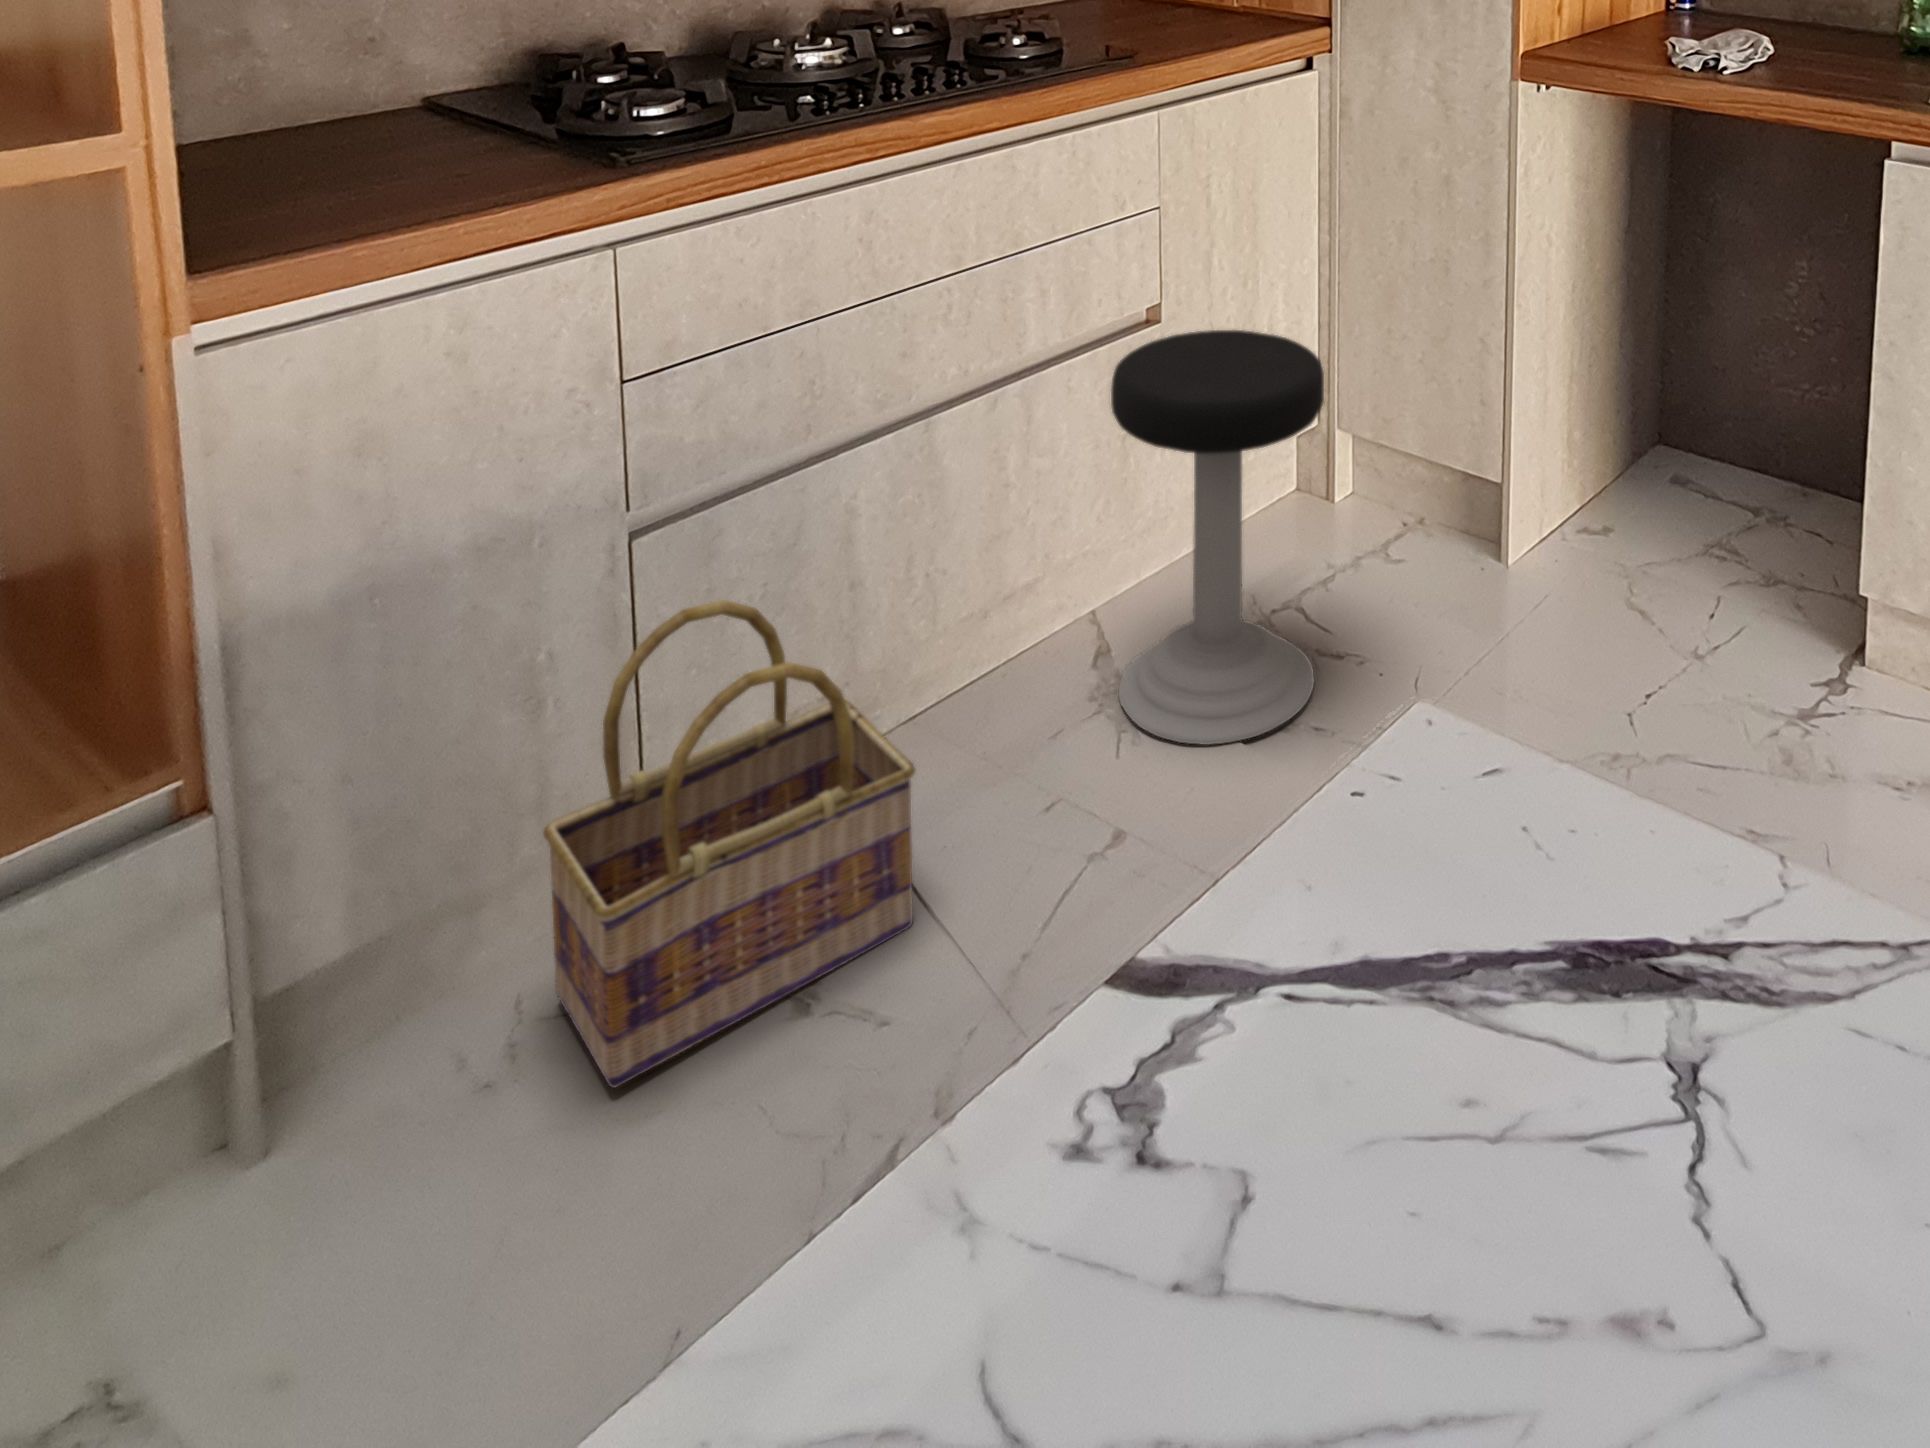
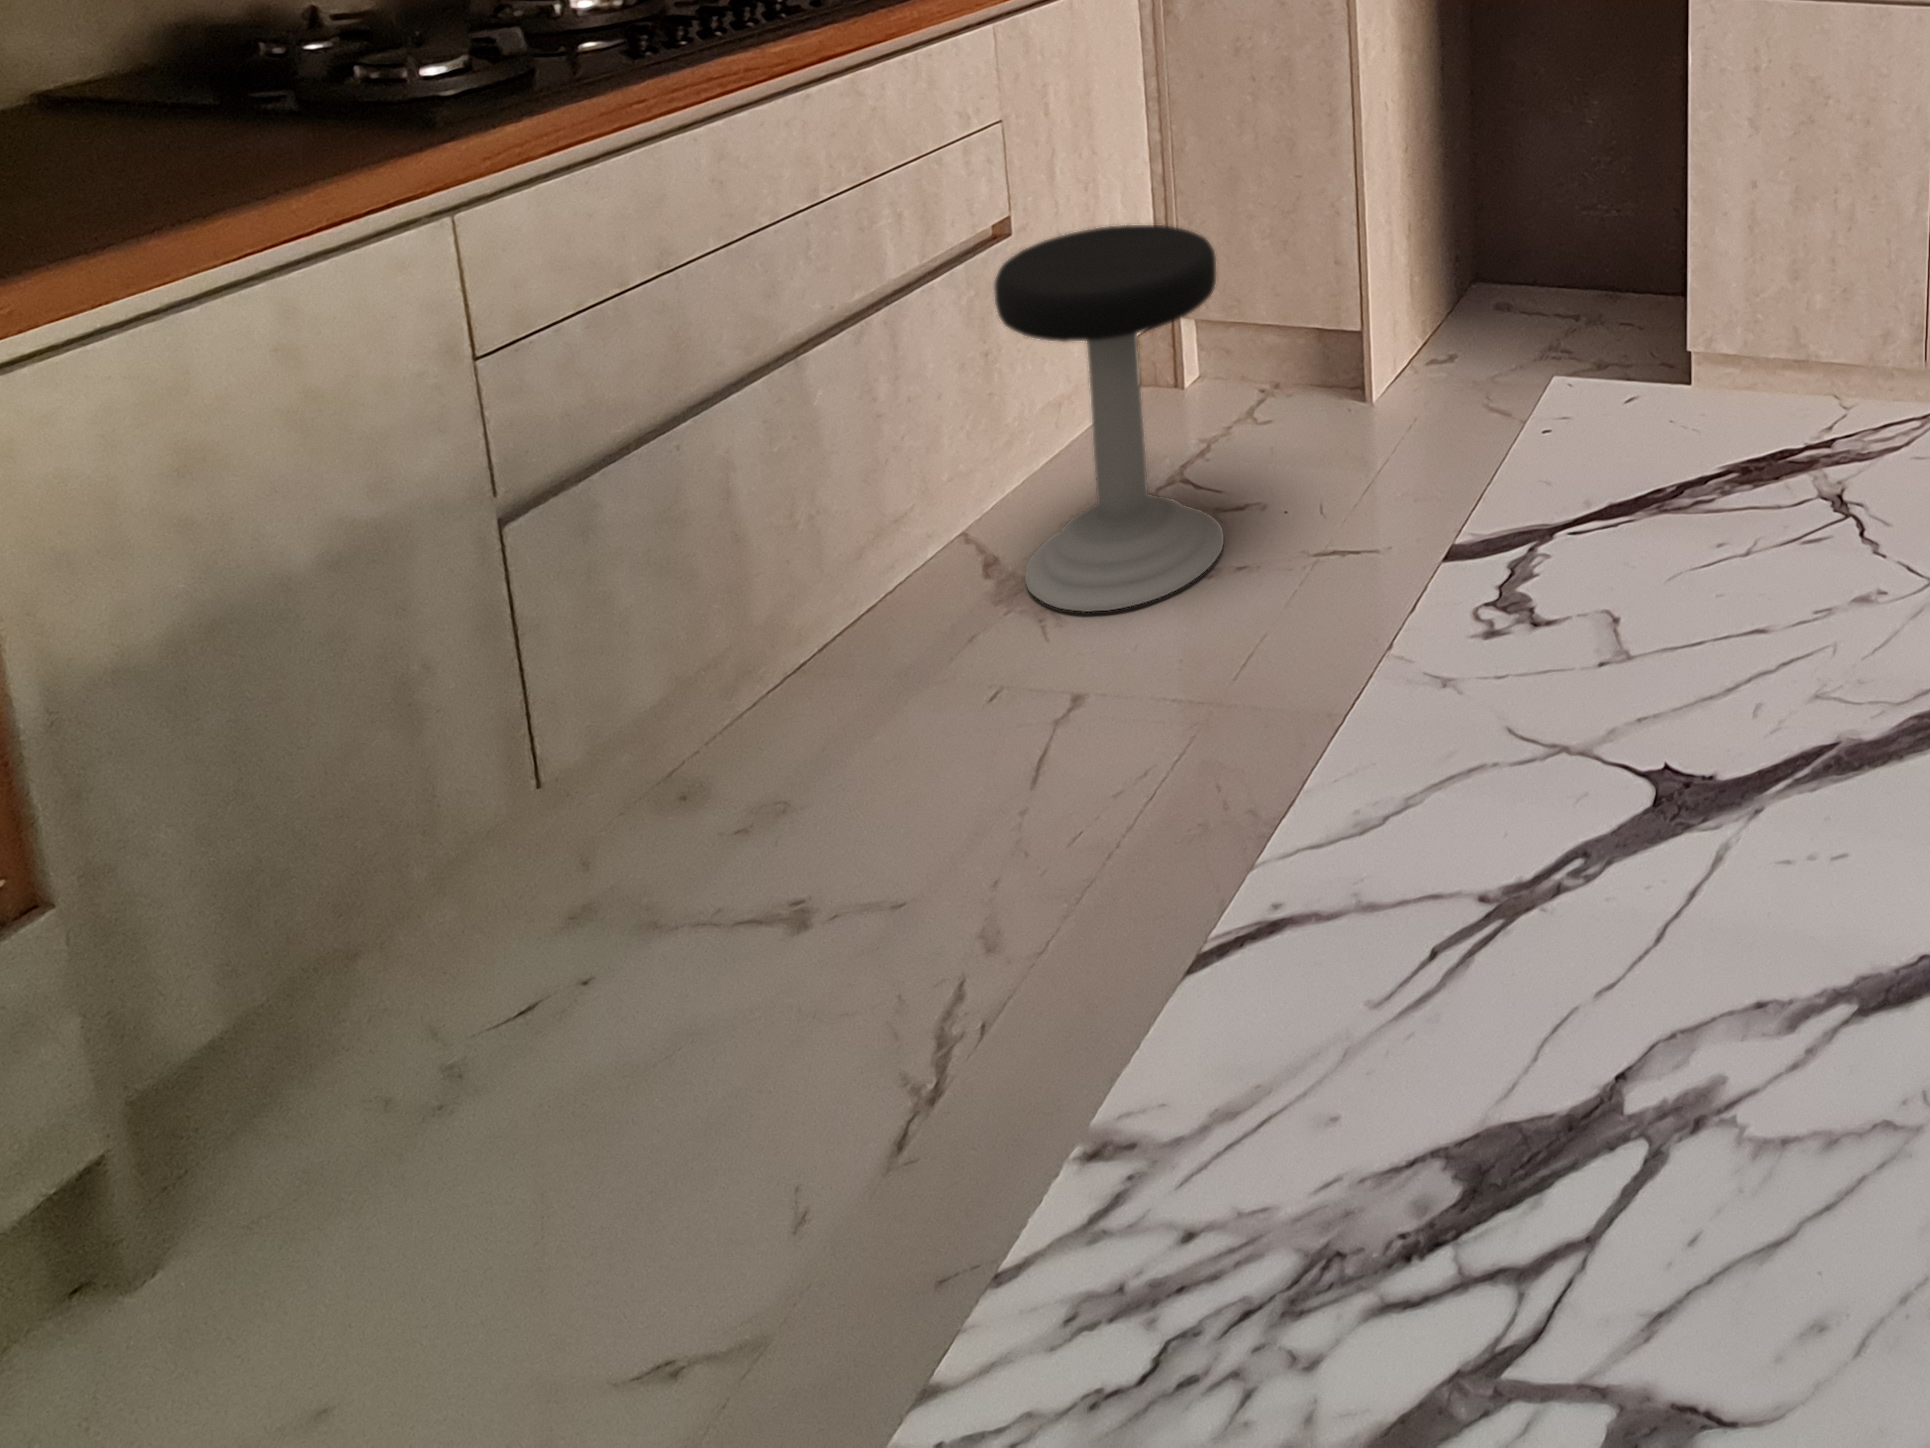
basket: present [543,600,915,1087] -> none [461,568,890,1047]

